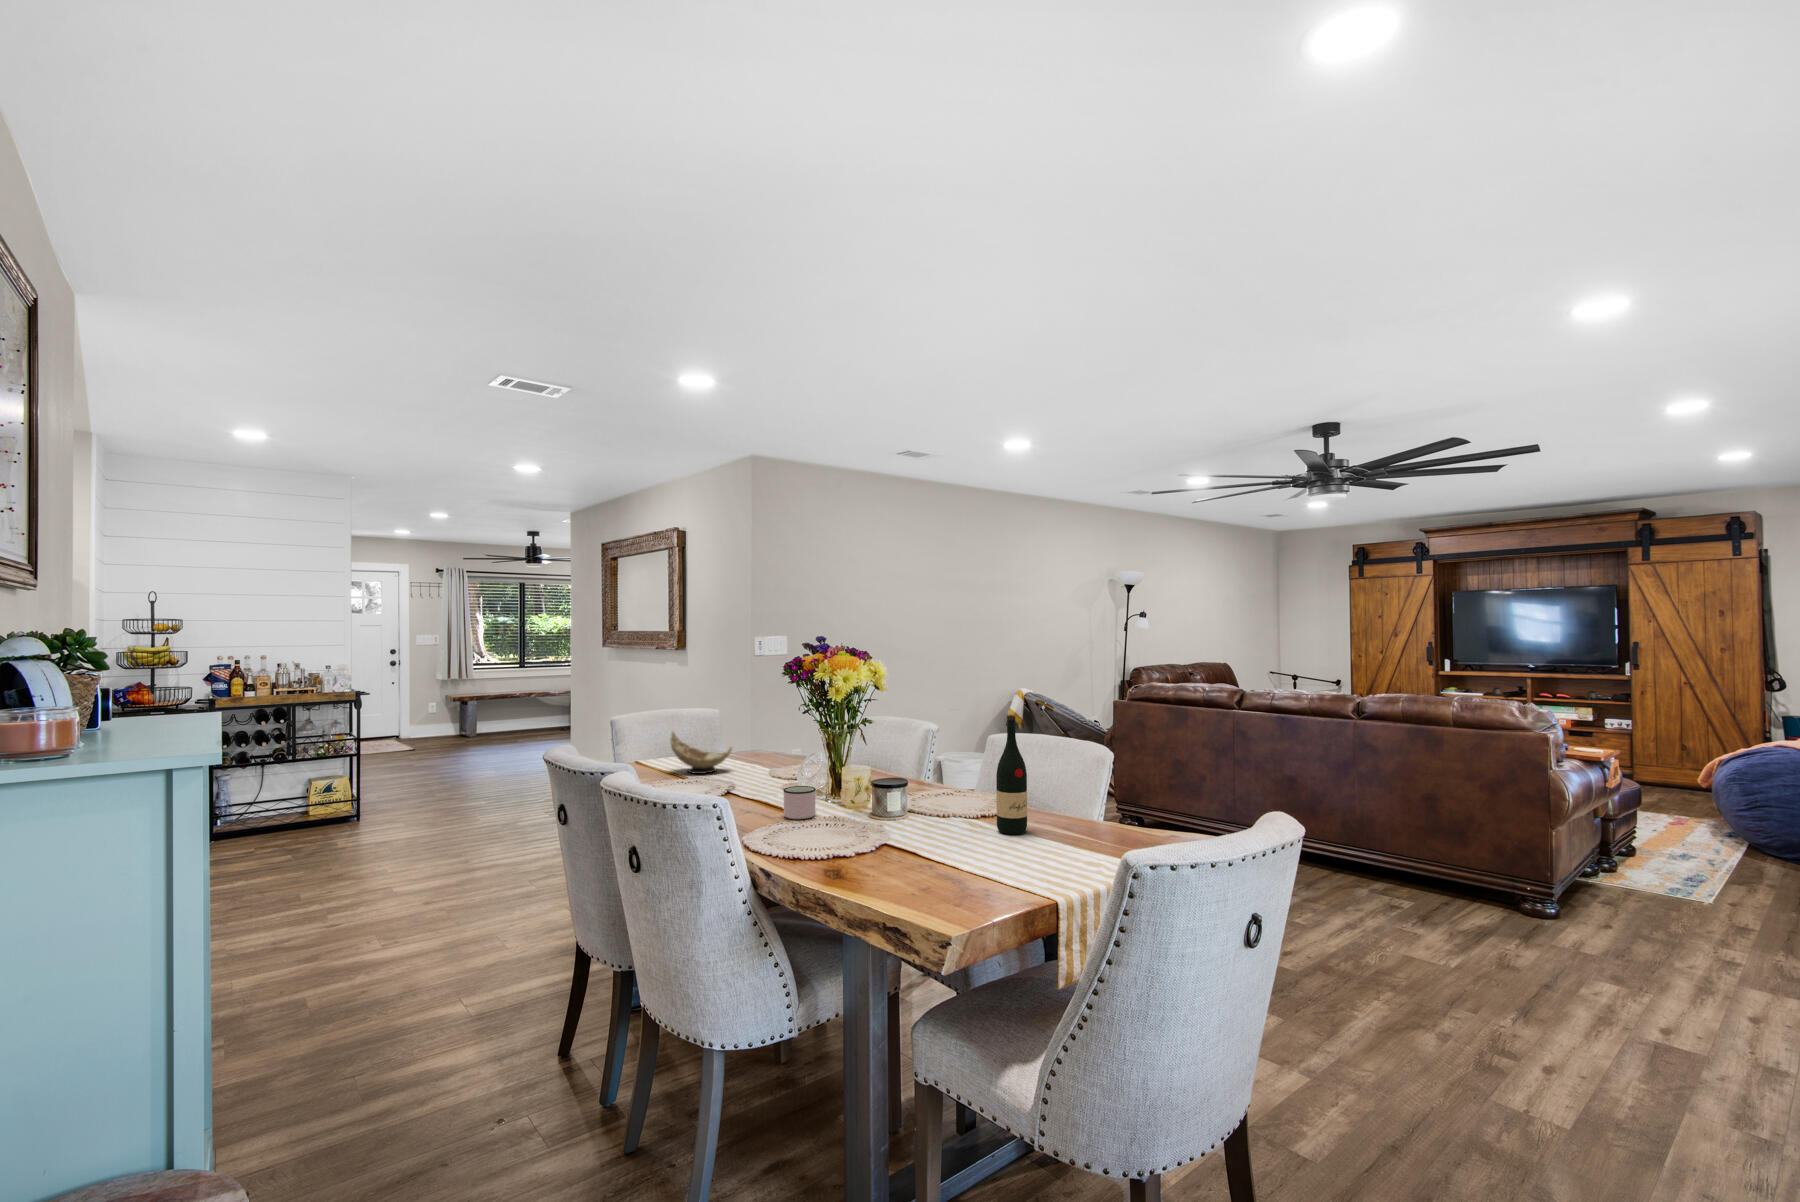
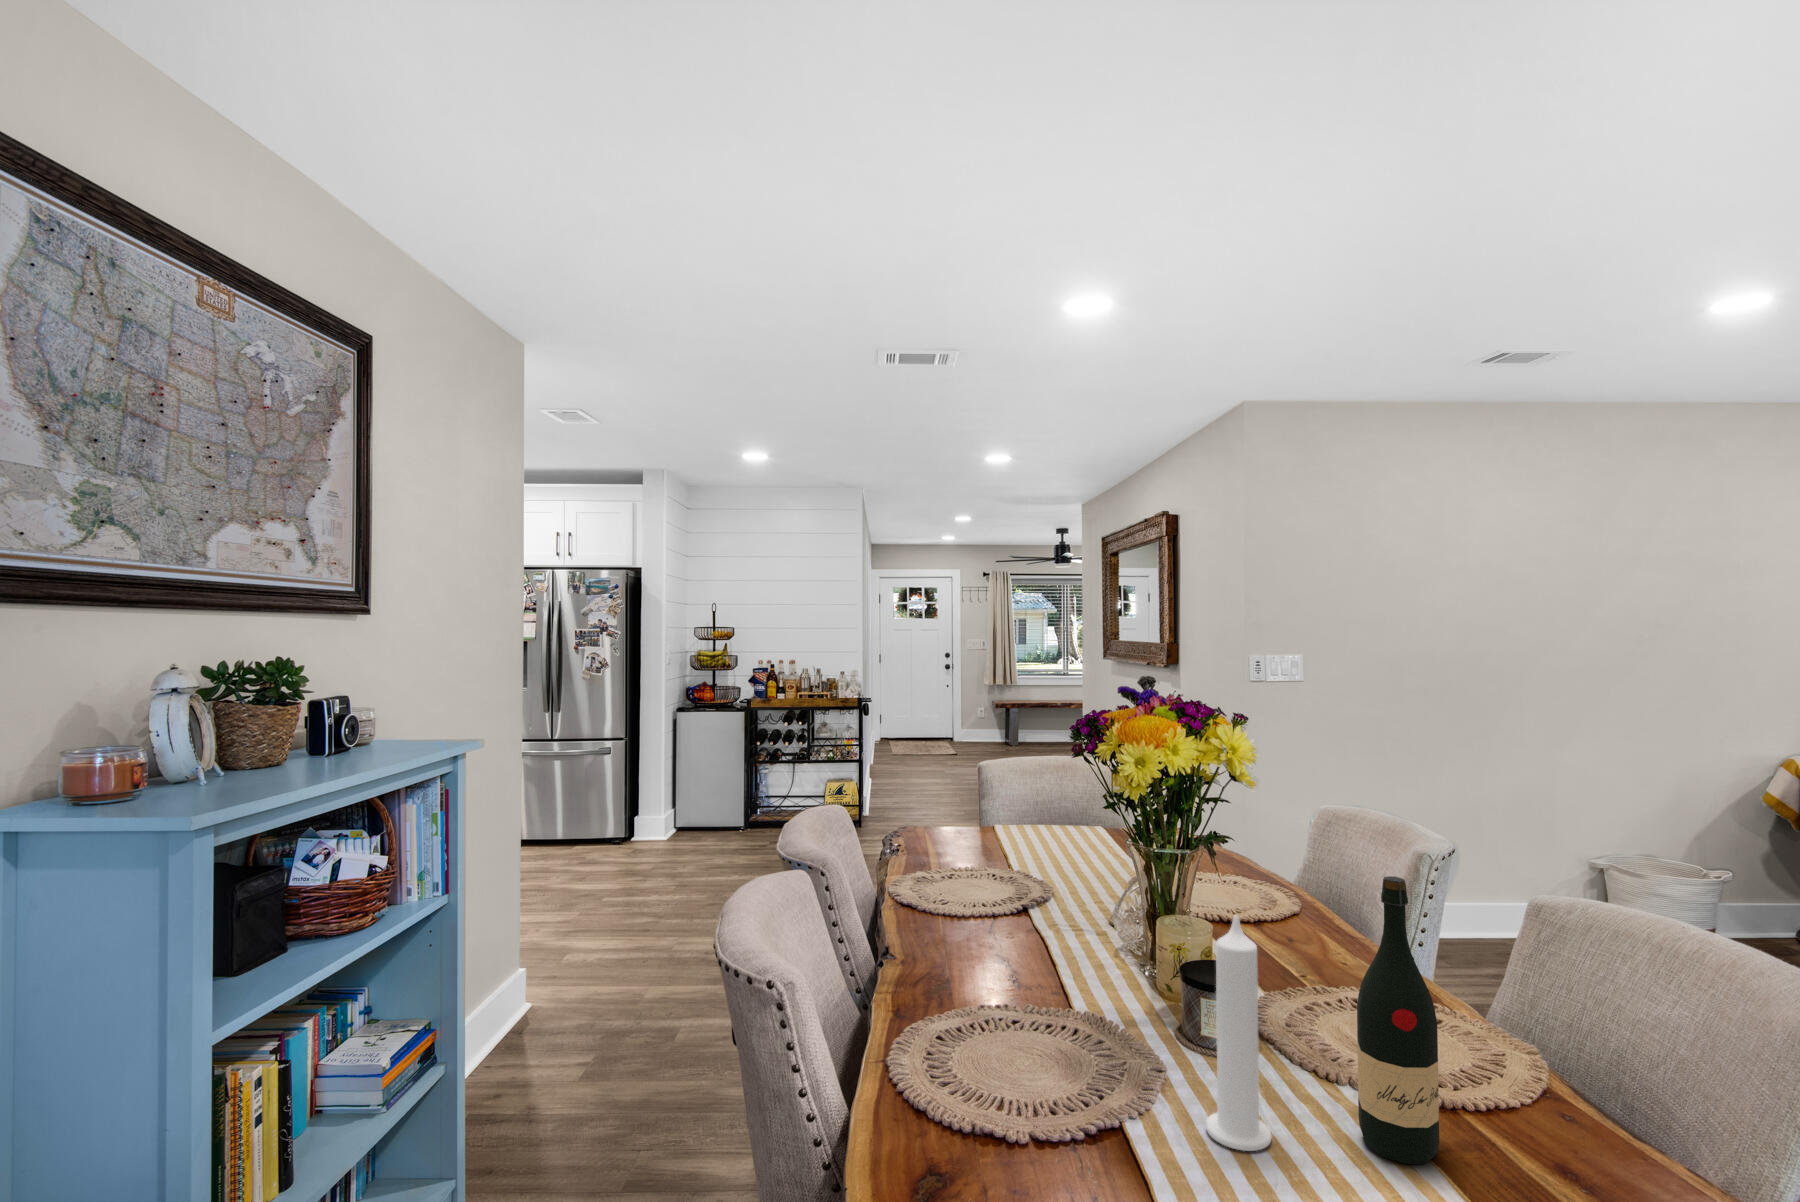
decorative bowl: present [670,732,732,774] -> none [995,789,1076,855]
candle: none [944,740,972,844] -> present [1206,915,1272,1151]
mug: present [783,786,816,819] -> none [1016,919,1080,981]

